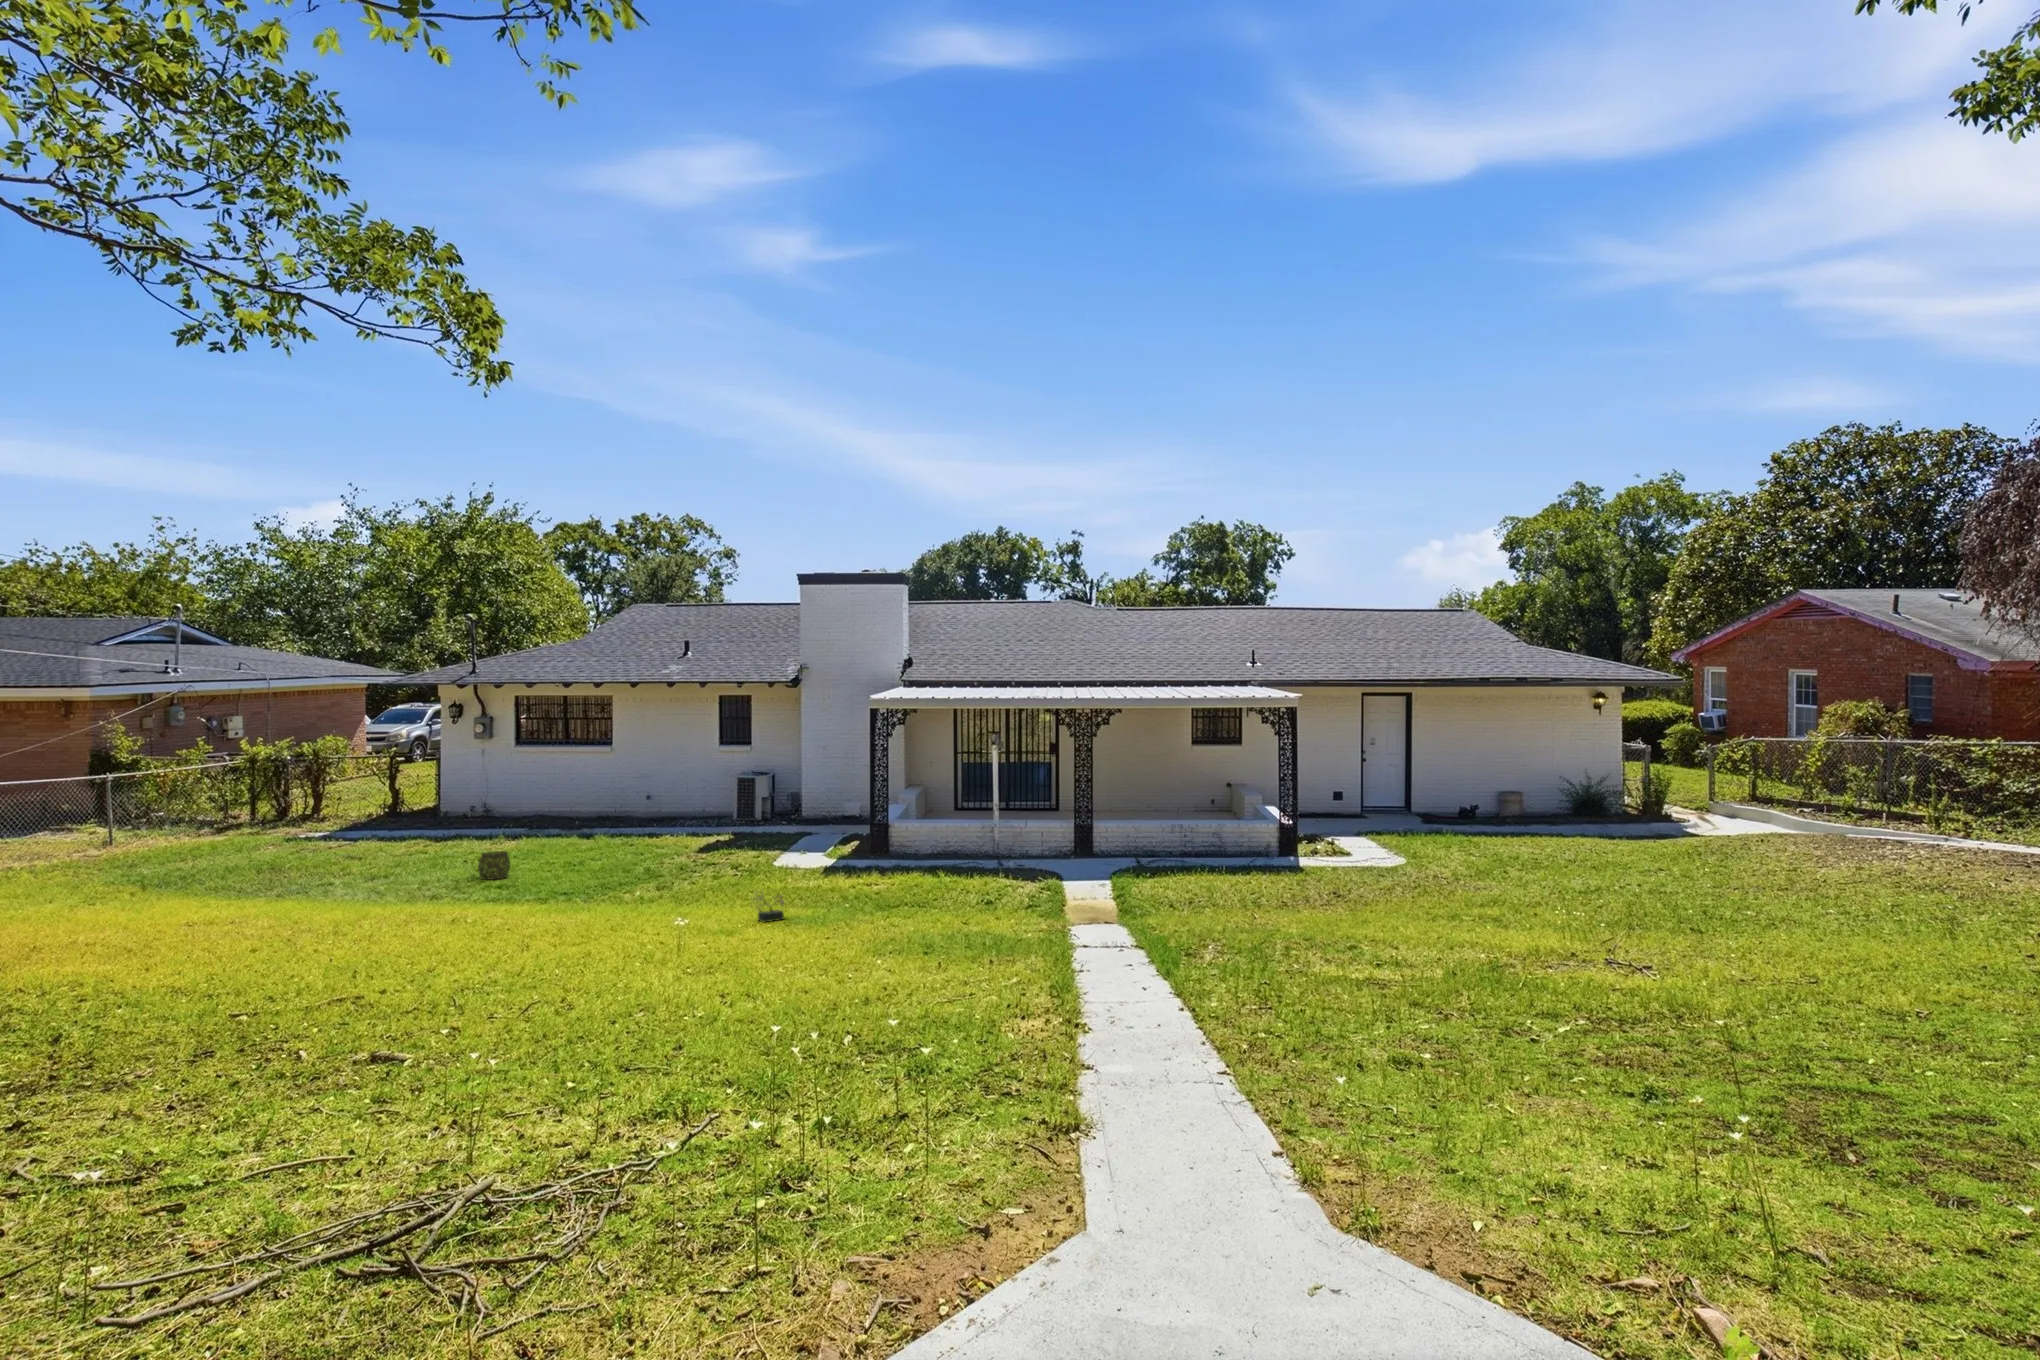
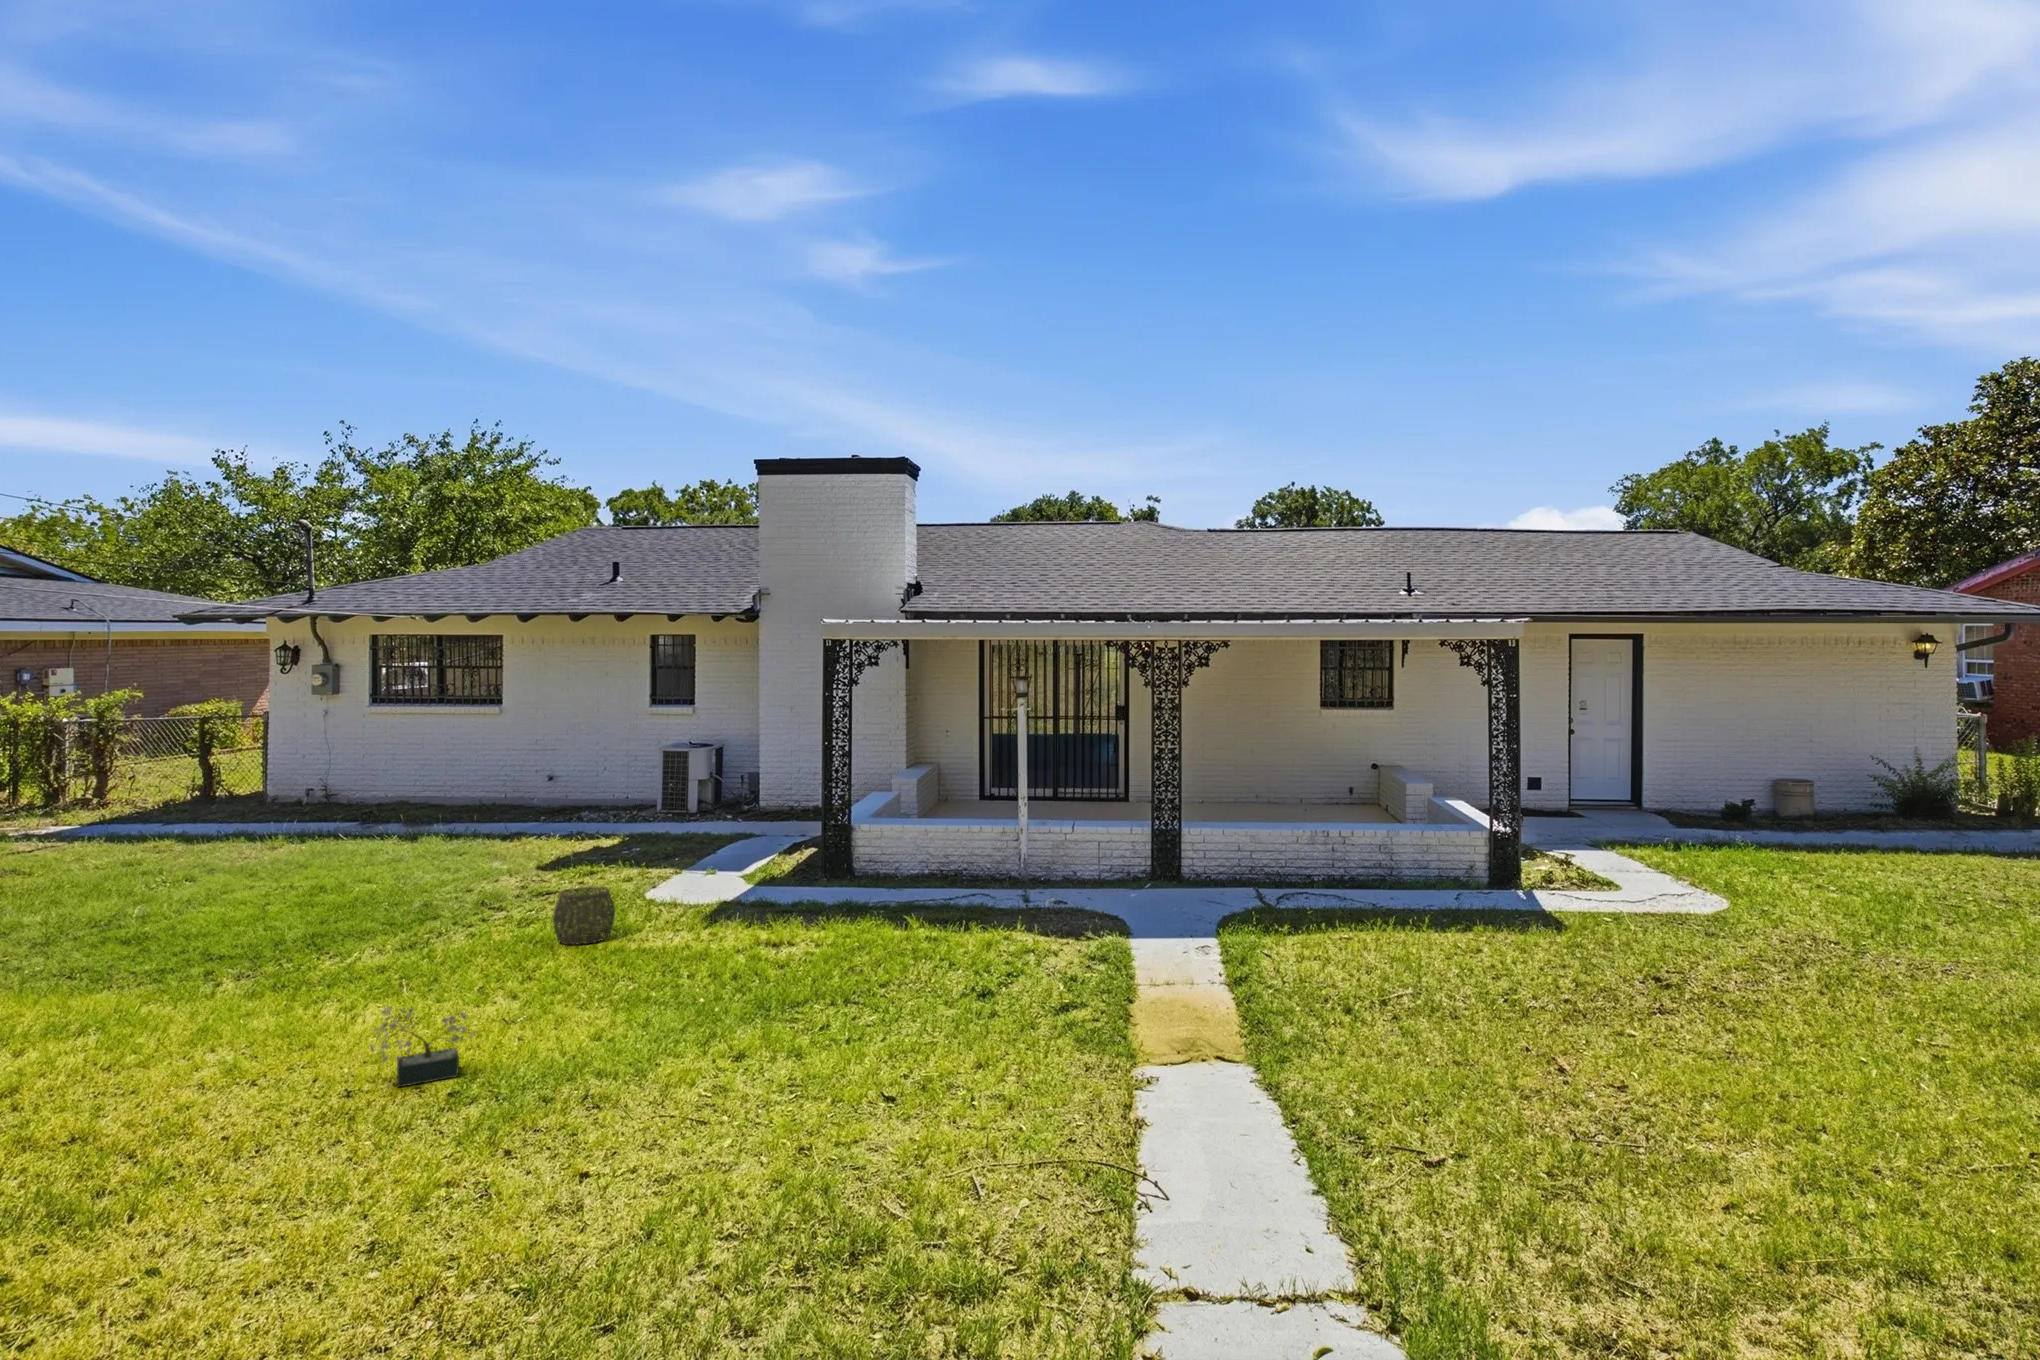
woven basket: present [478,851,511,880] -> present [553,887,615,945]

